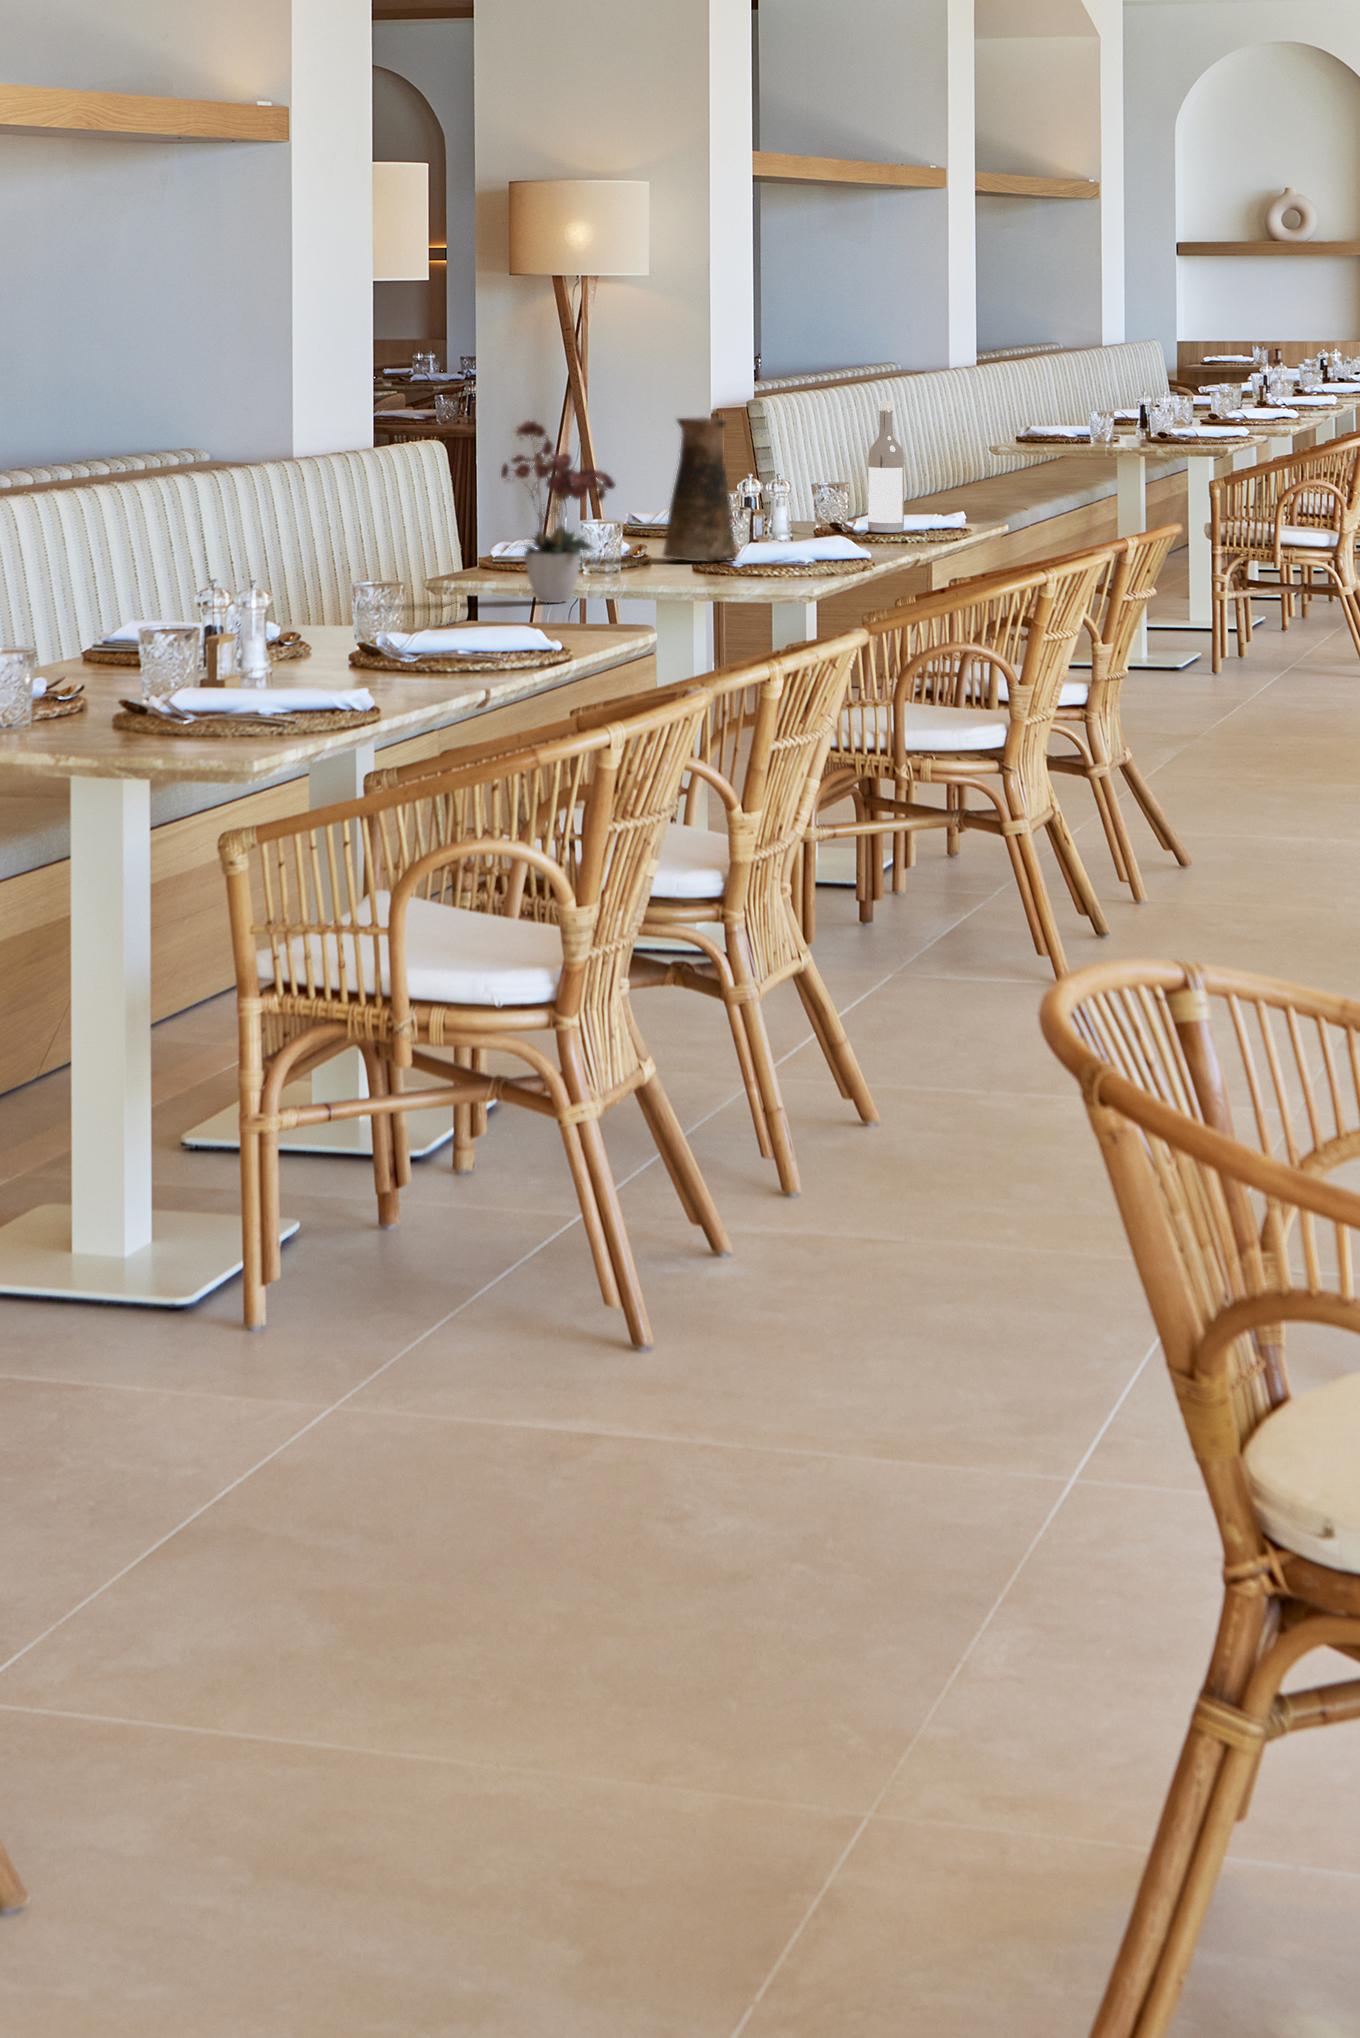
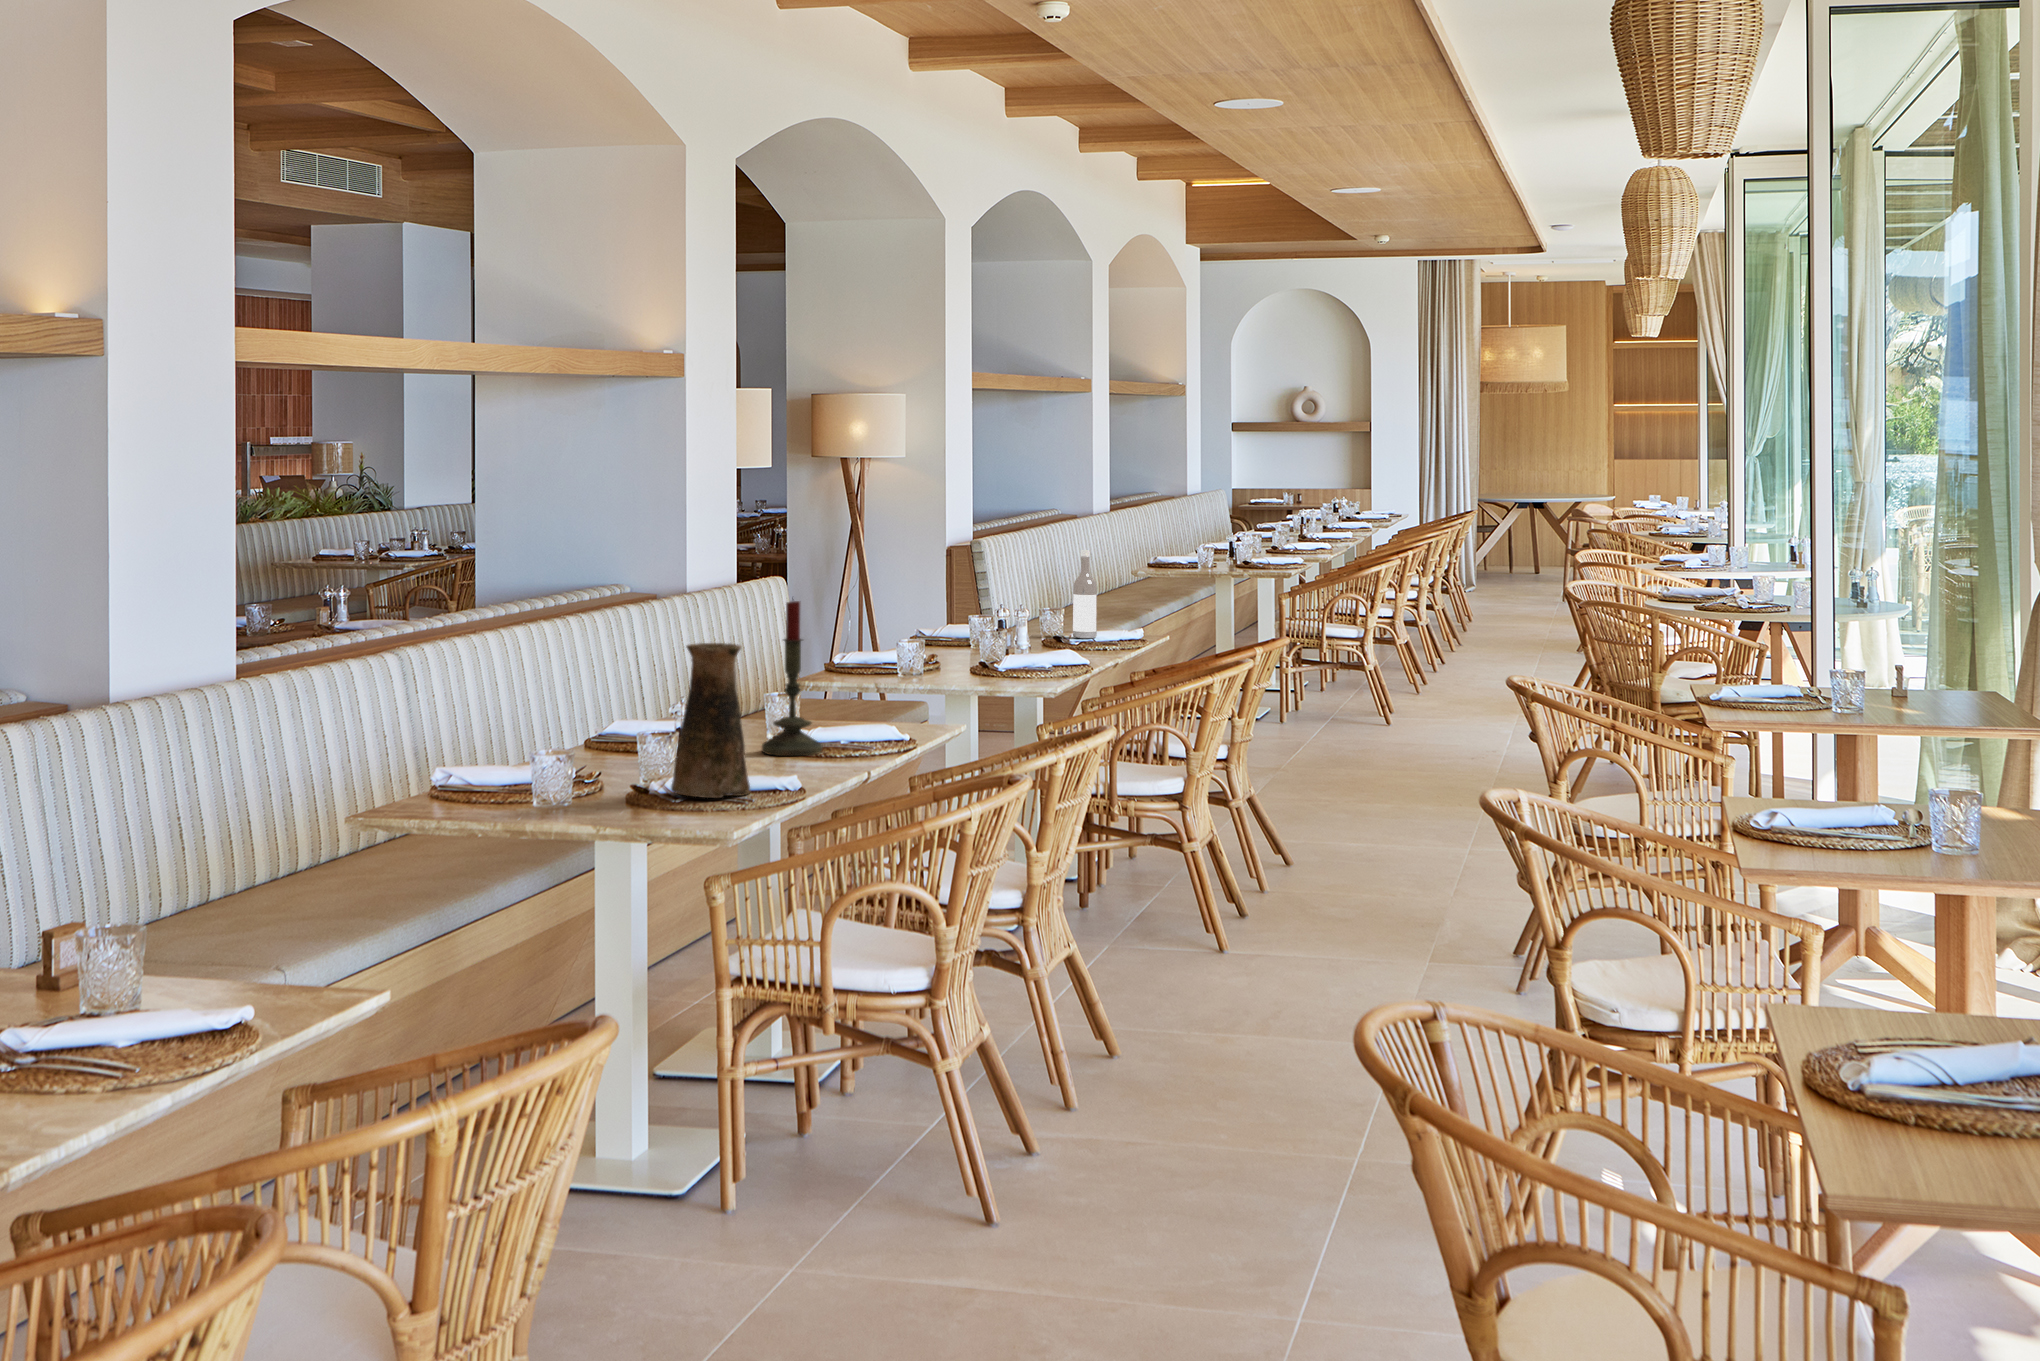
pitcher: present [663,417,737,562] -> present [671,643,750,798]
flower arrangement: present [501,421,616,603] -> none [843,566,930,695]
candle: none [343,441,433,677] -> present [762,598,822,756]

